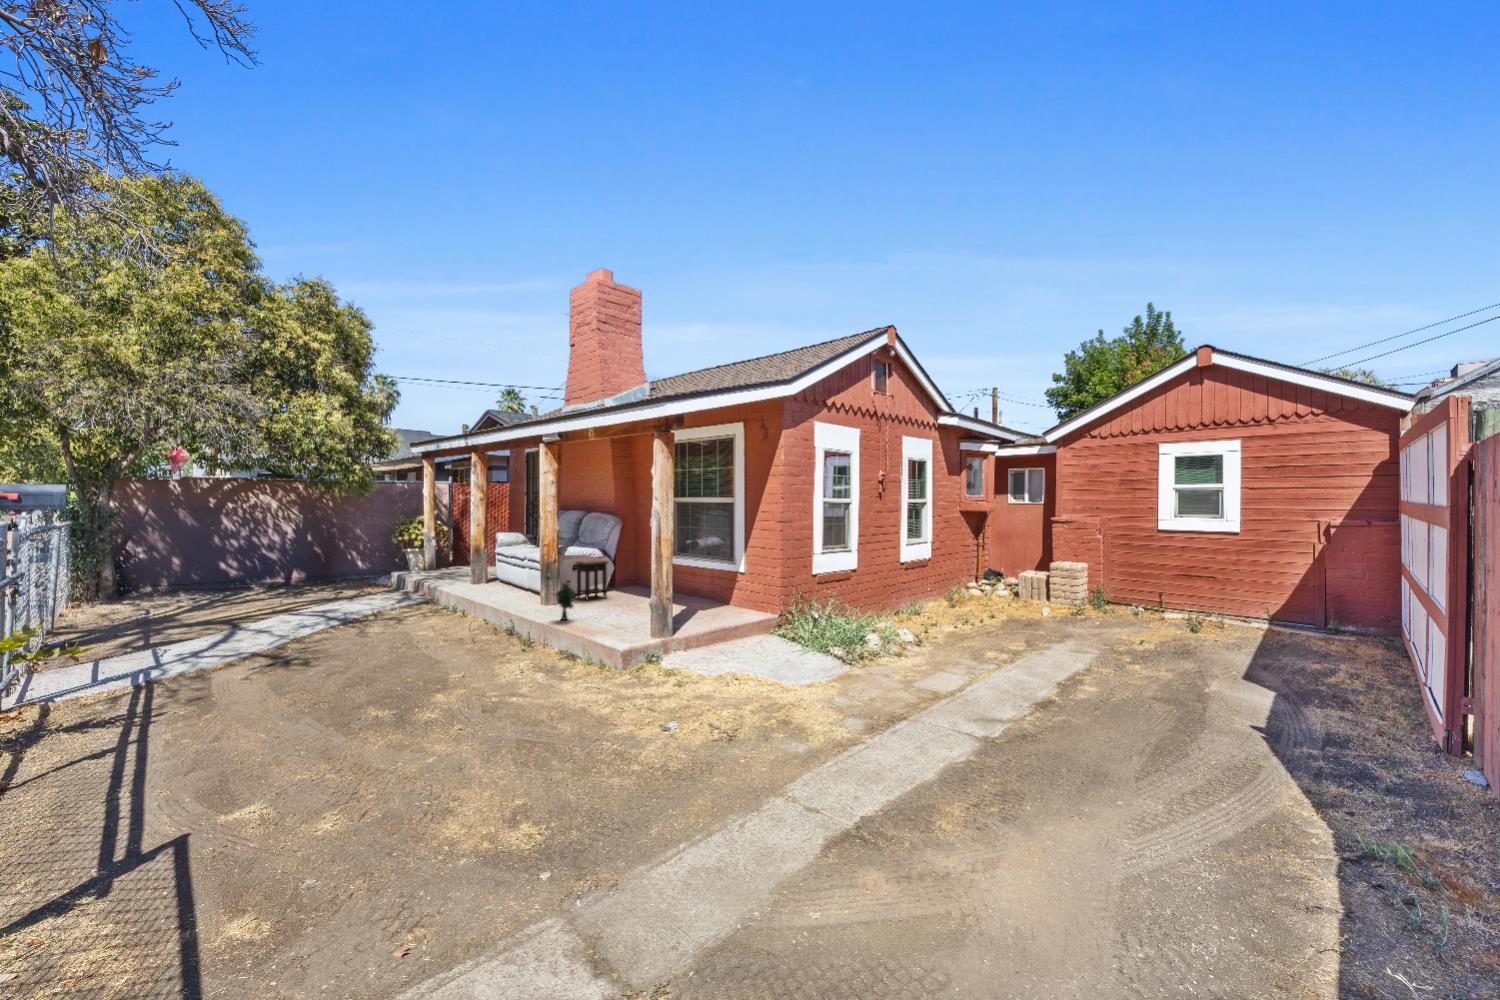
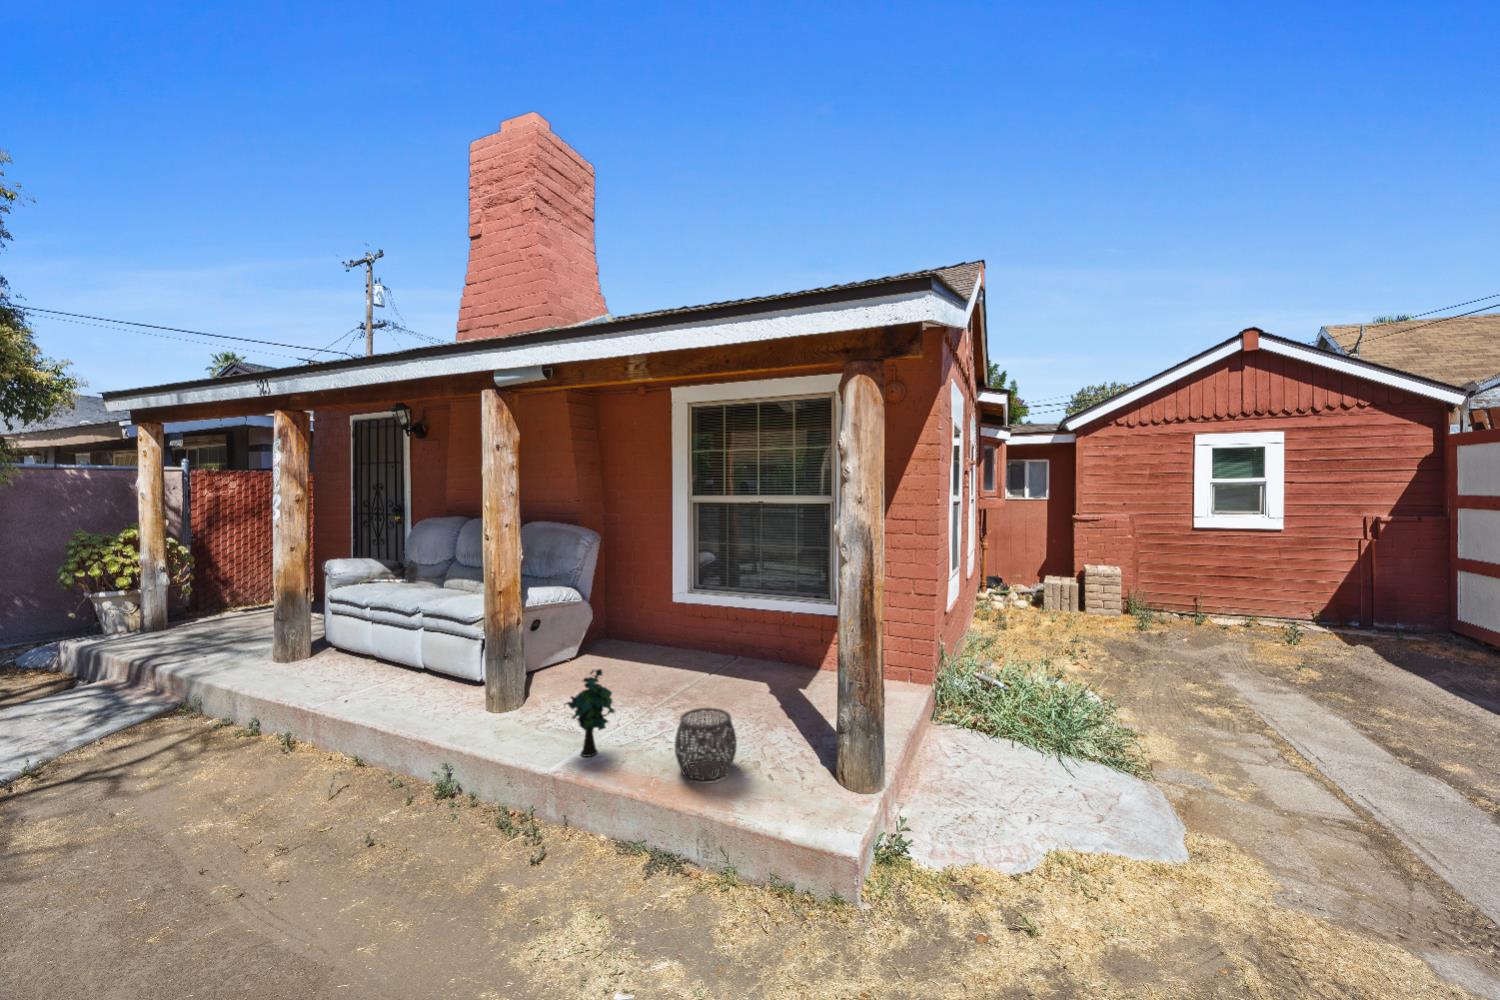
side table: present [576,559,608,600] -> none [531,605,598,685]
woven basket: none [587,600,618,629] -> present [675,708,737,780]

